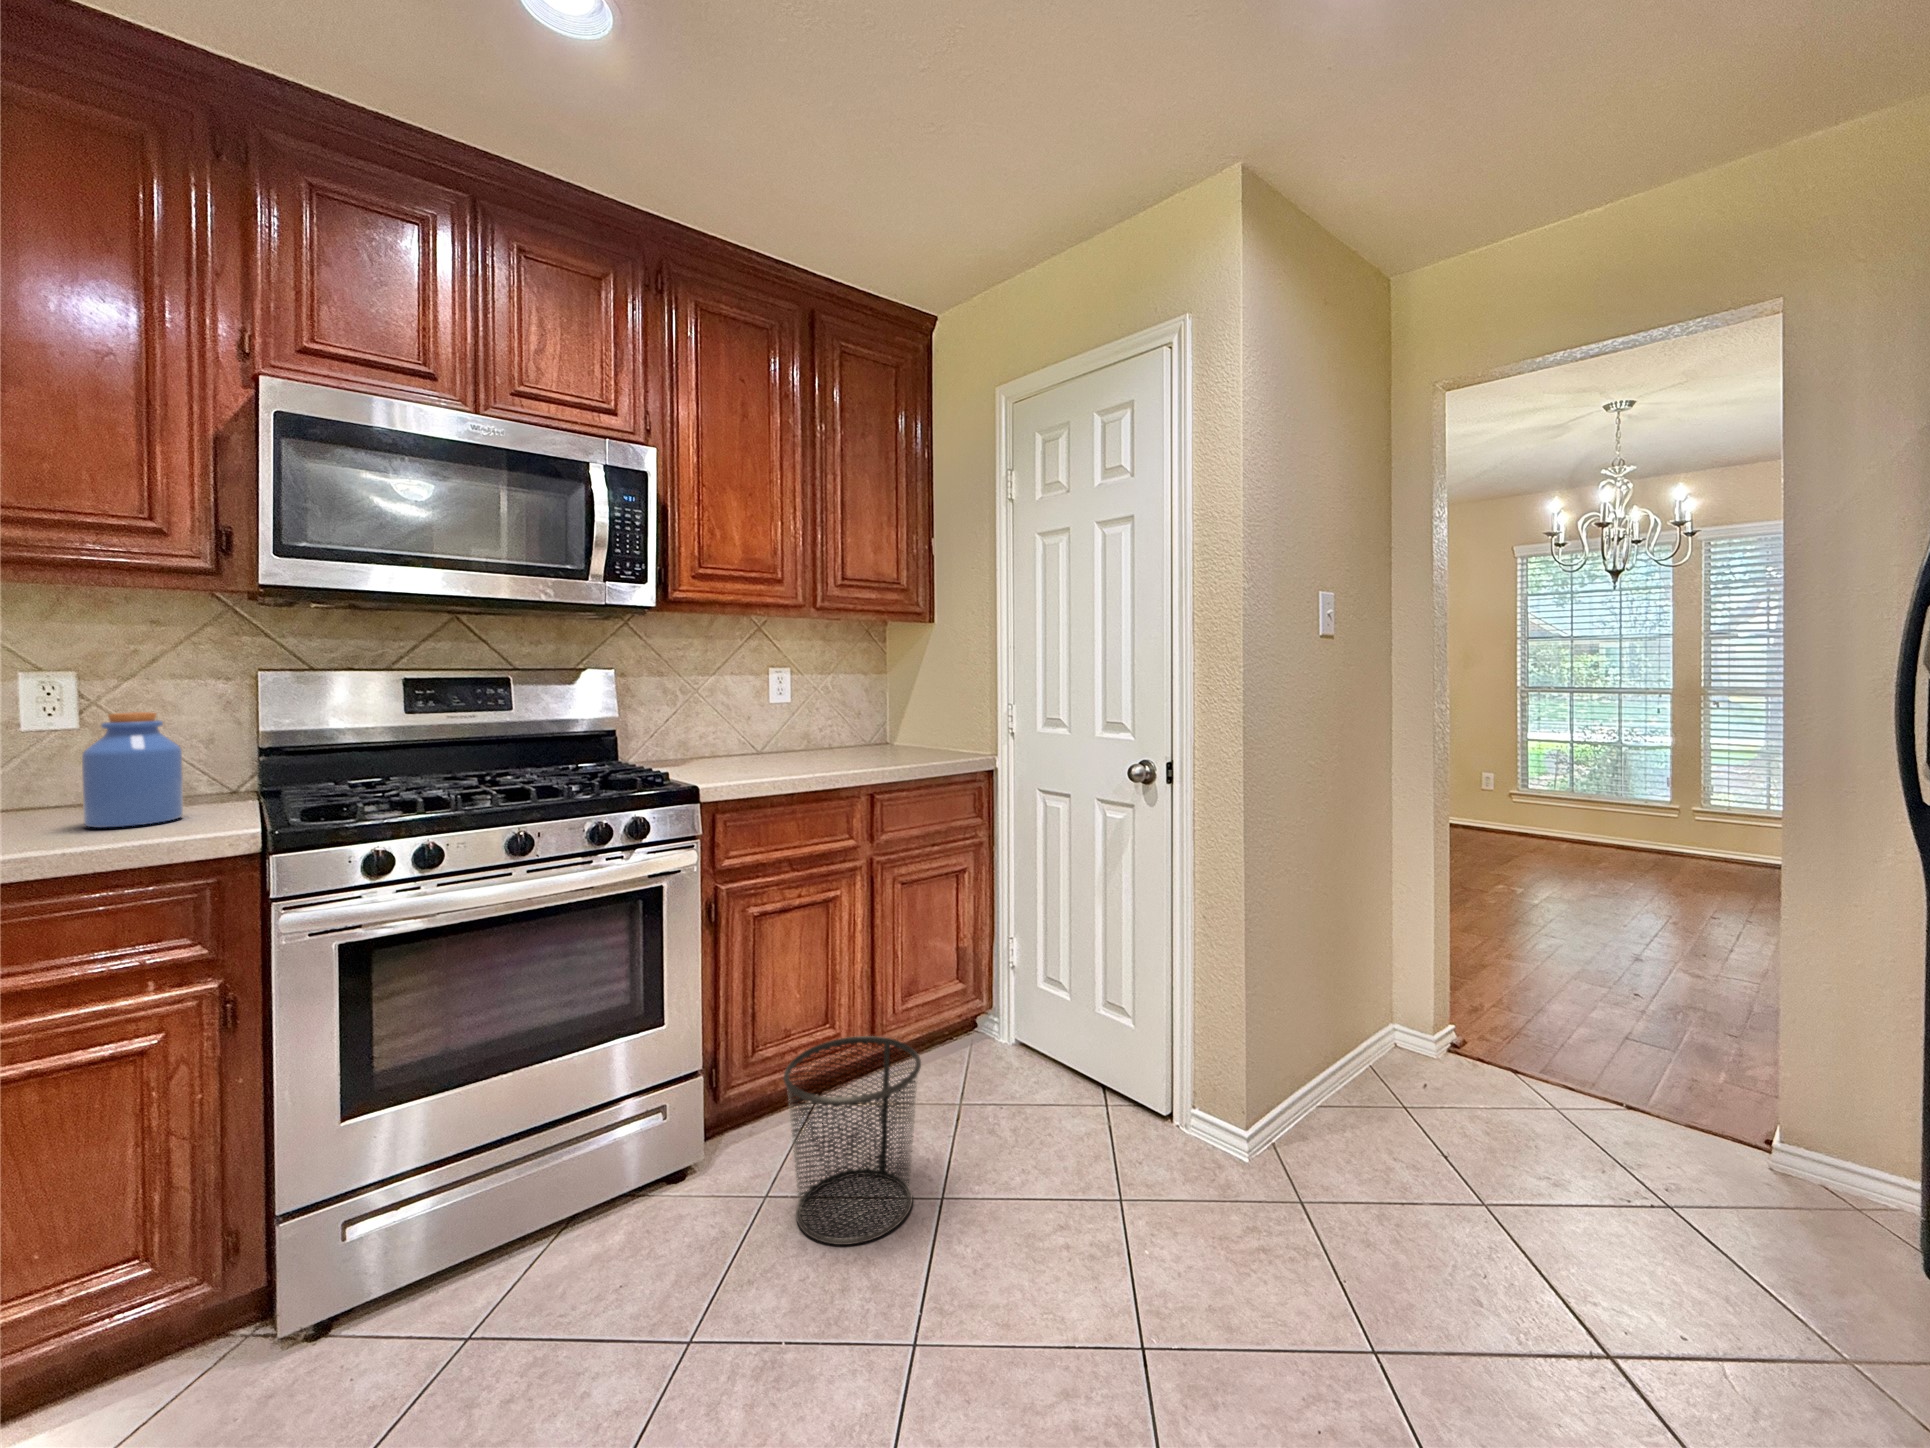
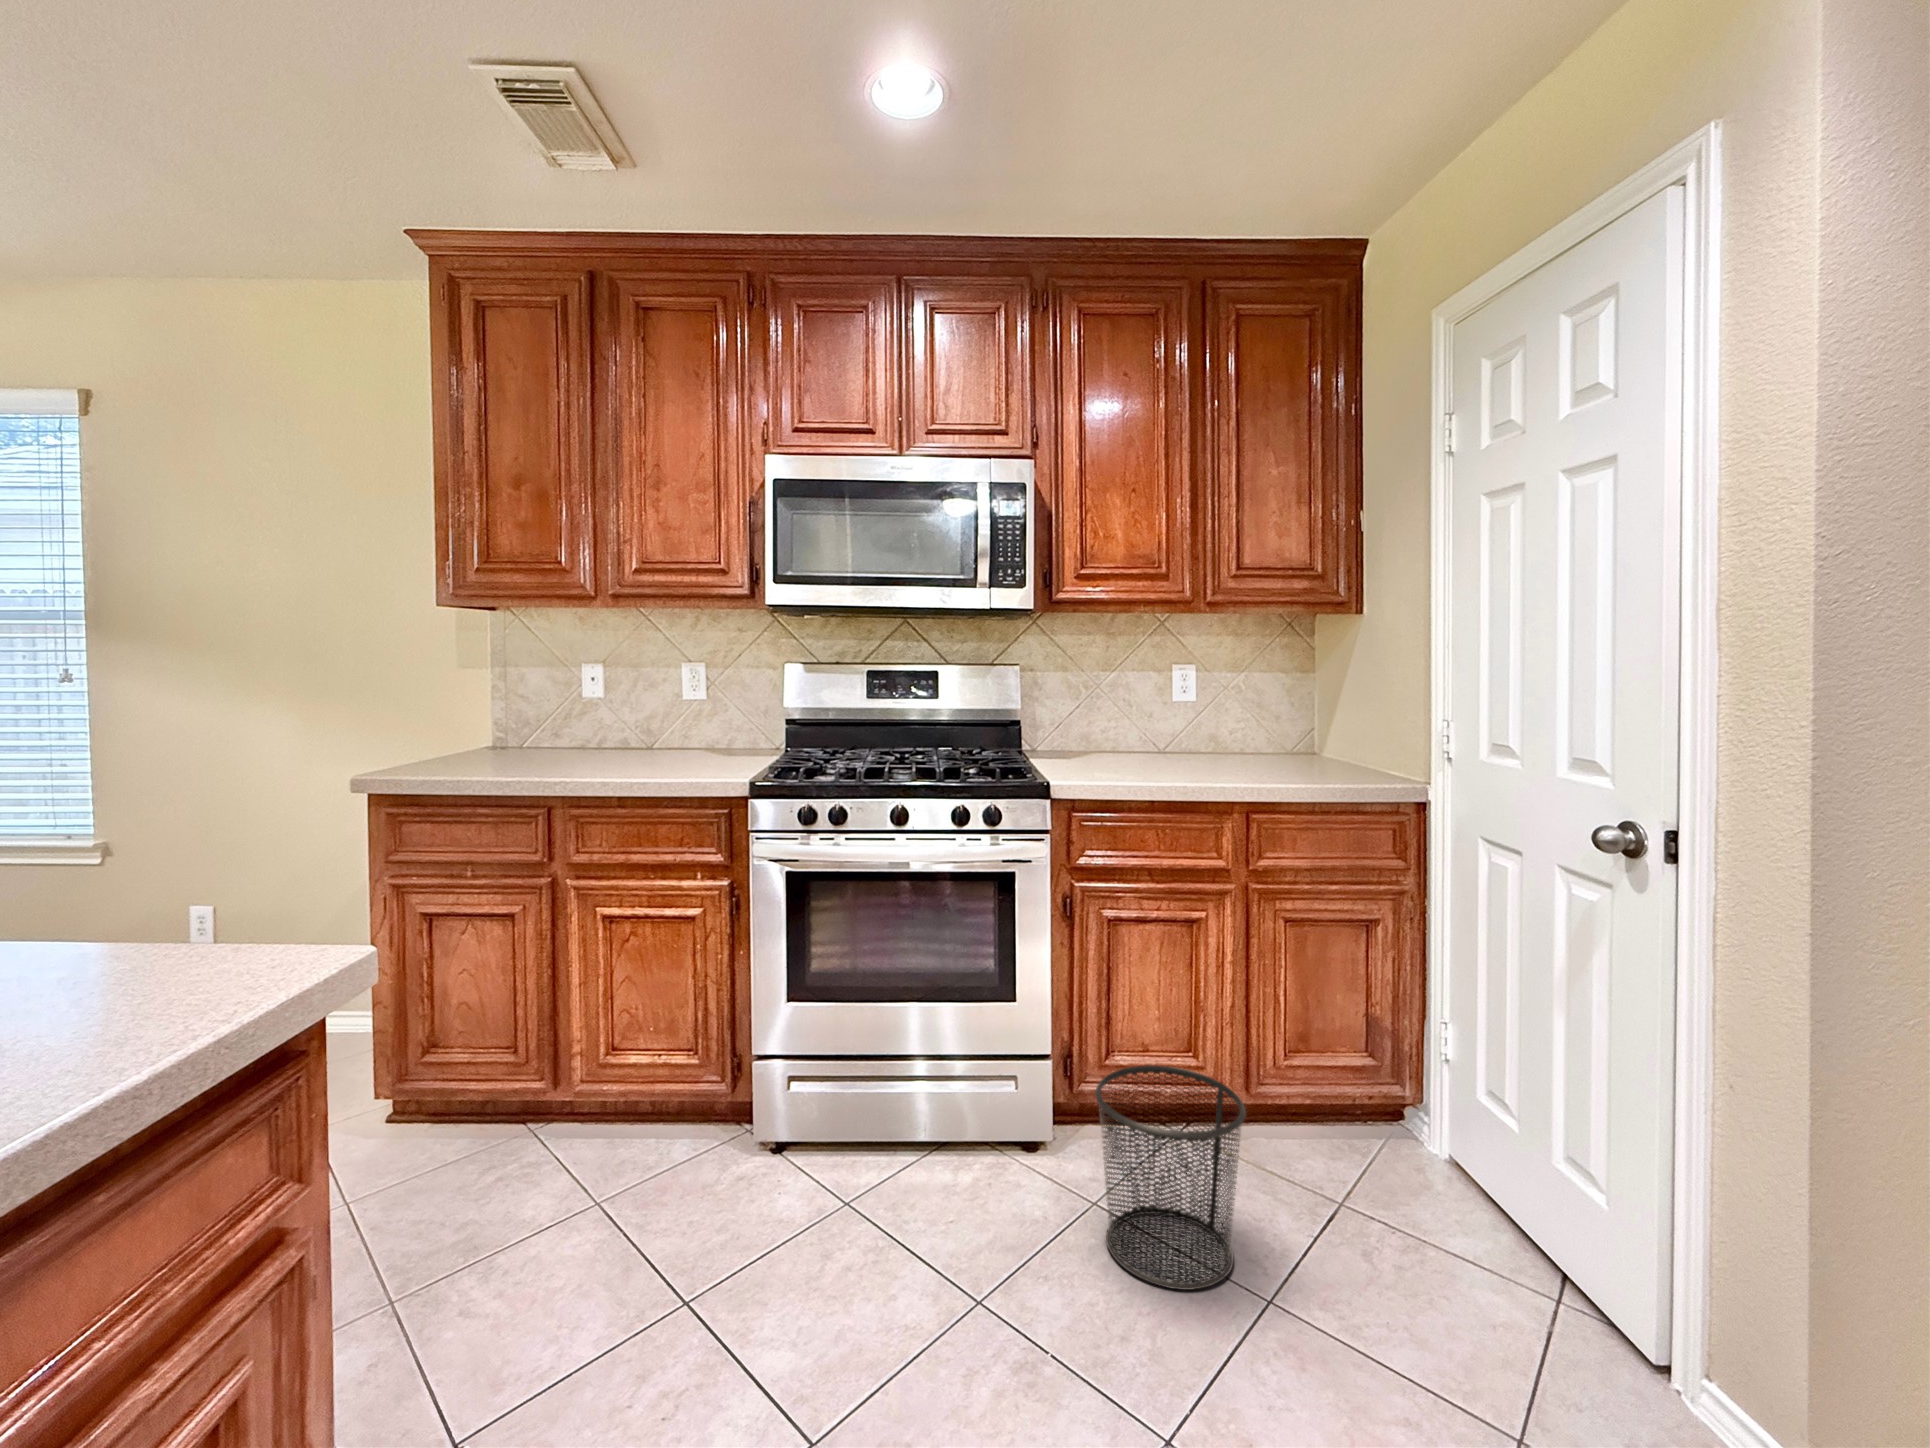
jar: present [82,712,183,828] -> none [667,697,714,772]

